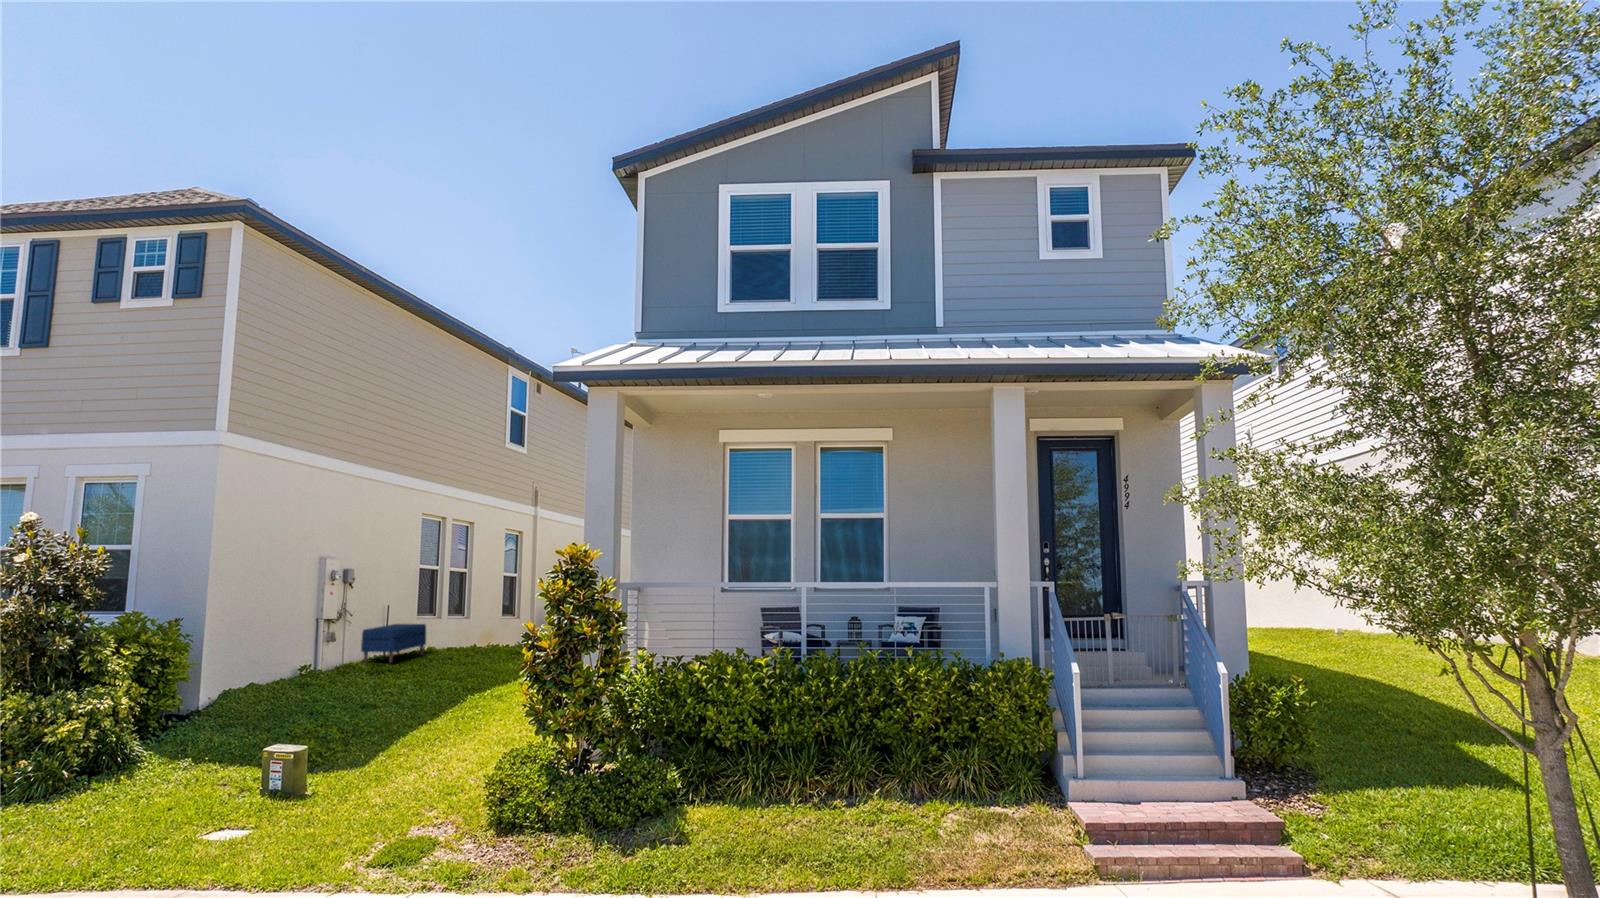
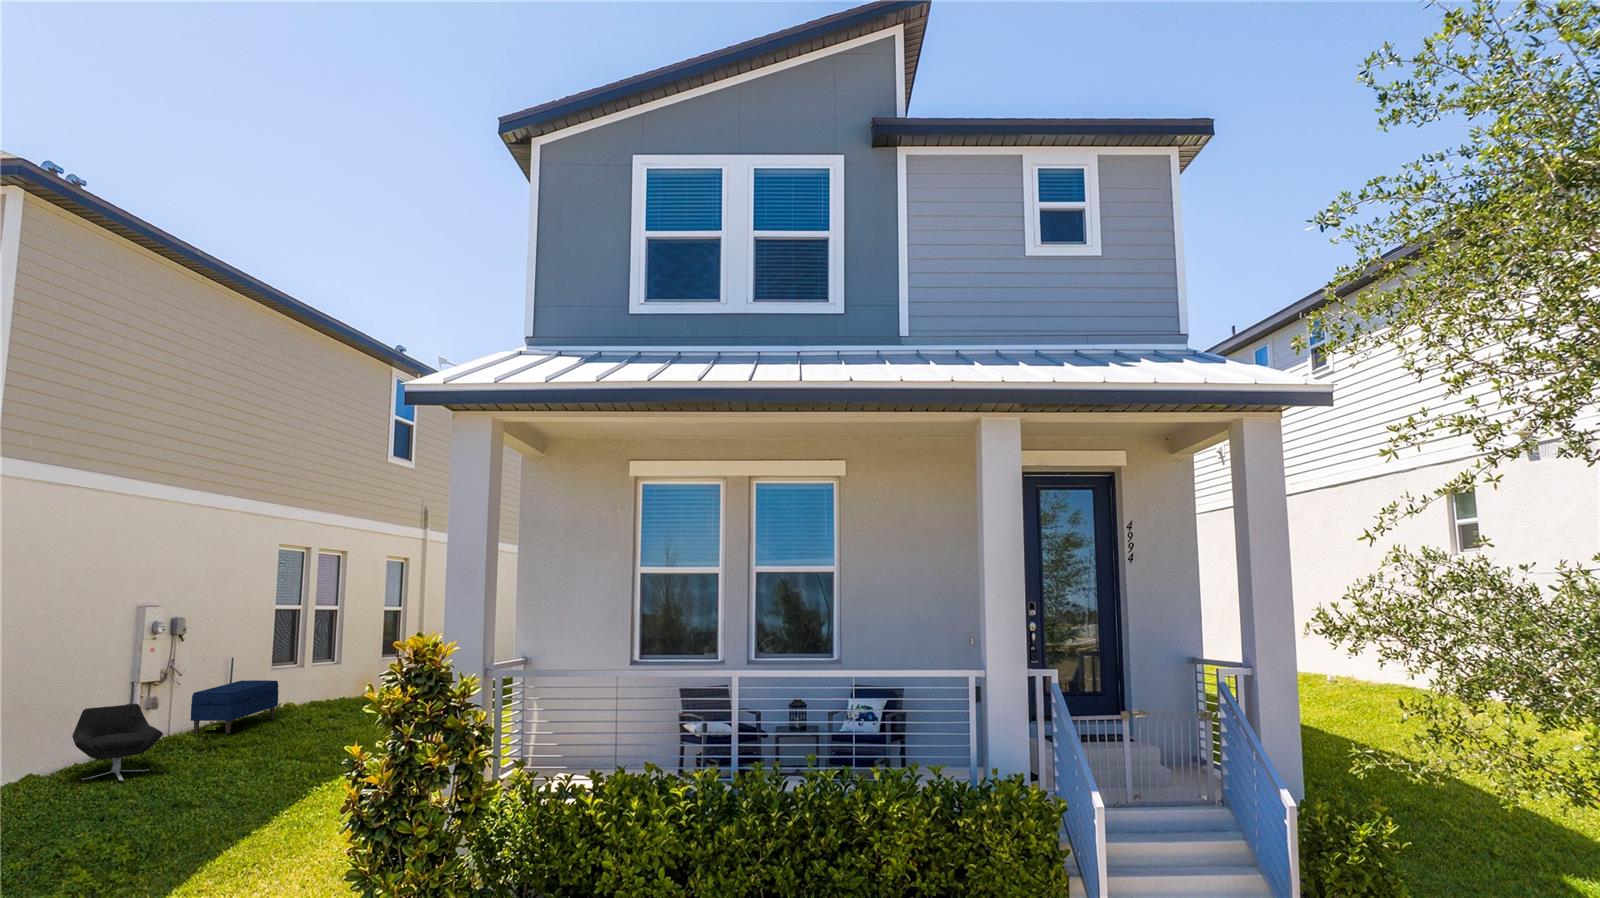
lounge chair: none [282,631,350,688] -> present [72,704,163,781]

